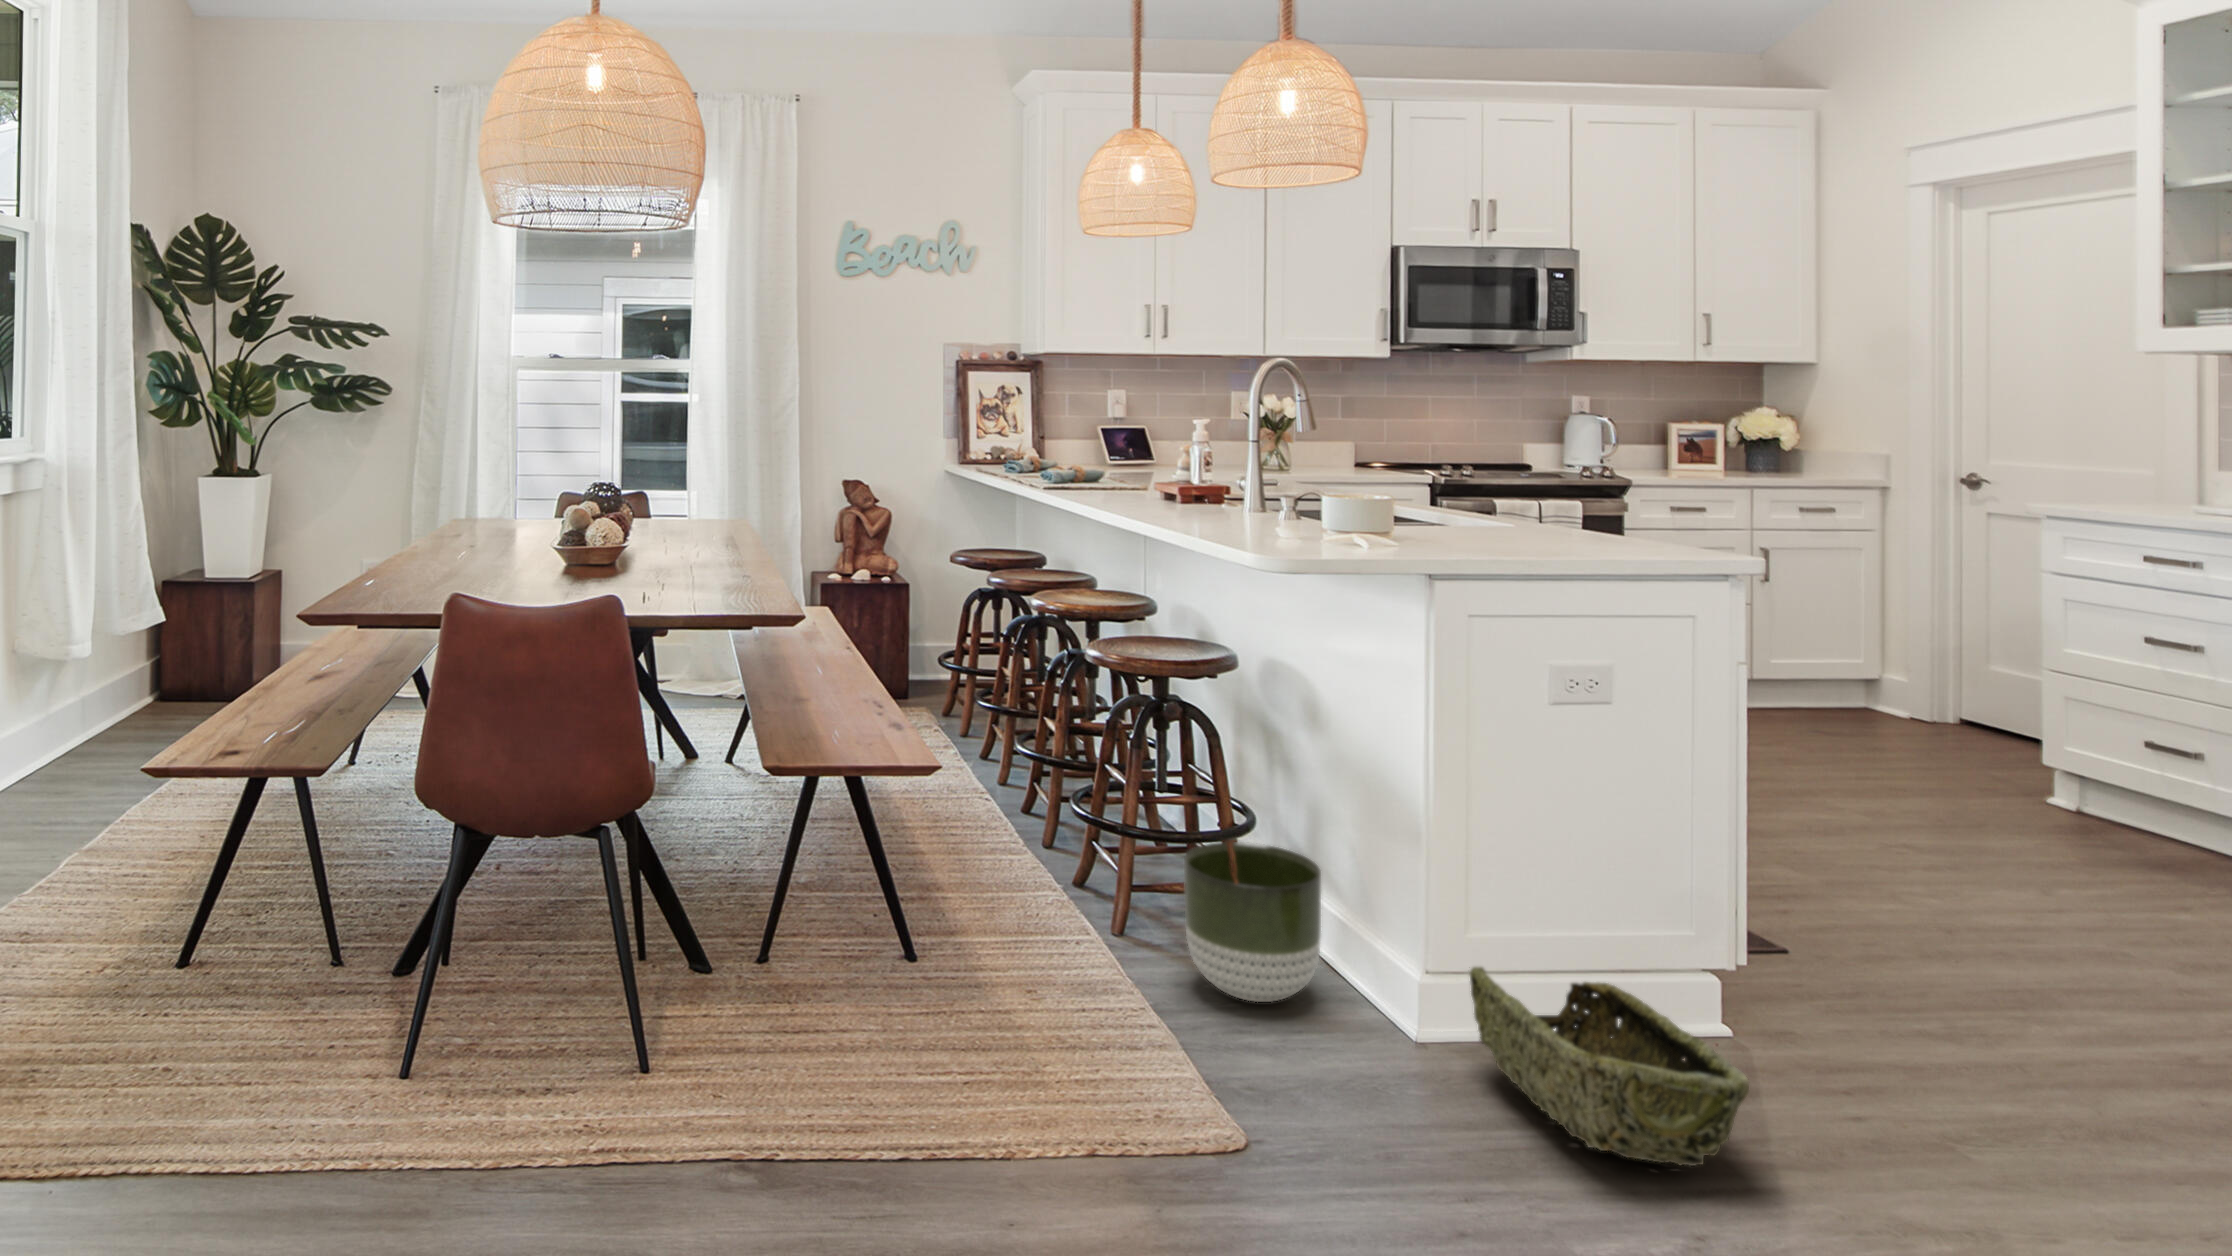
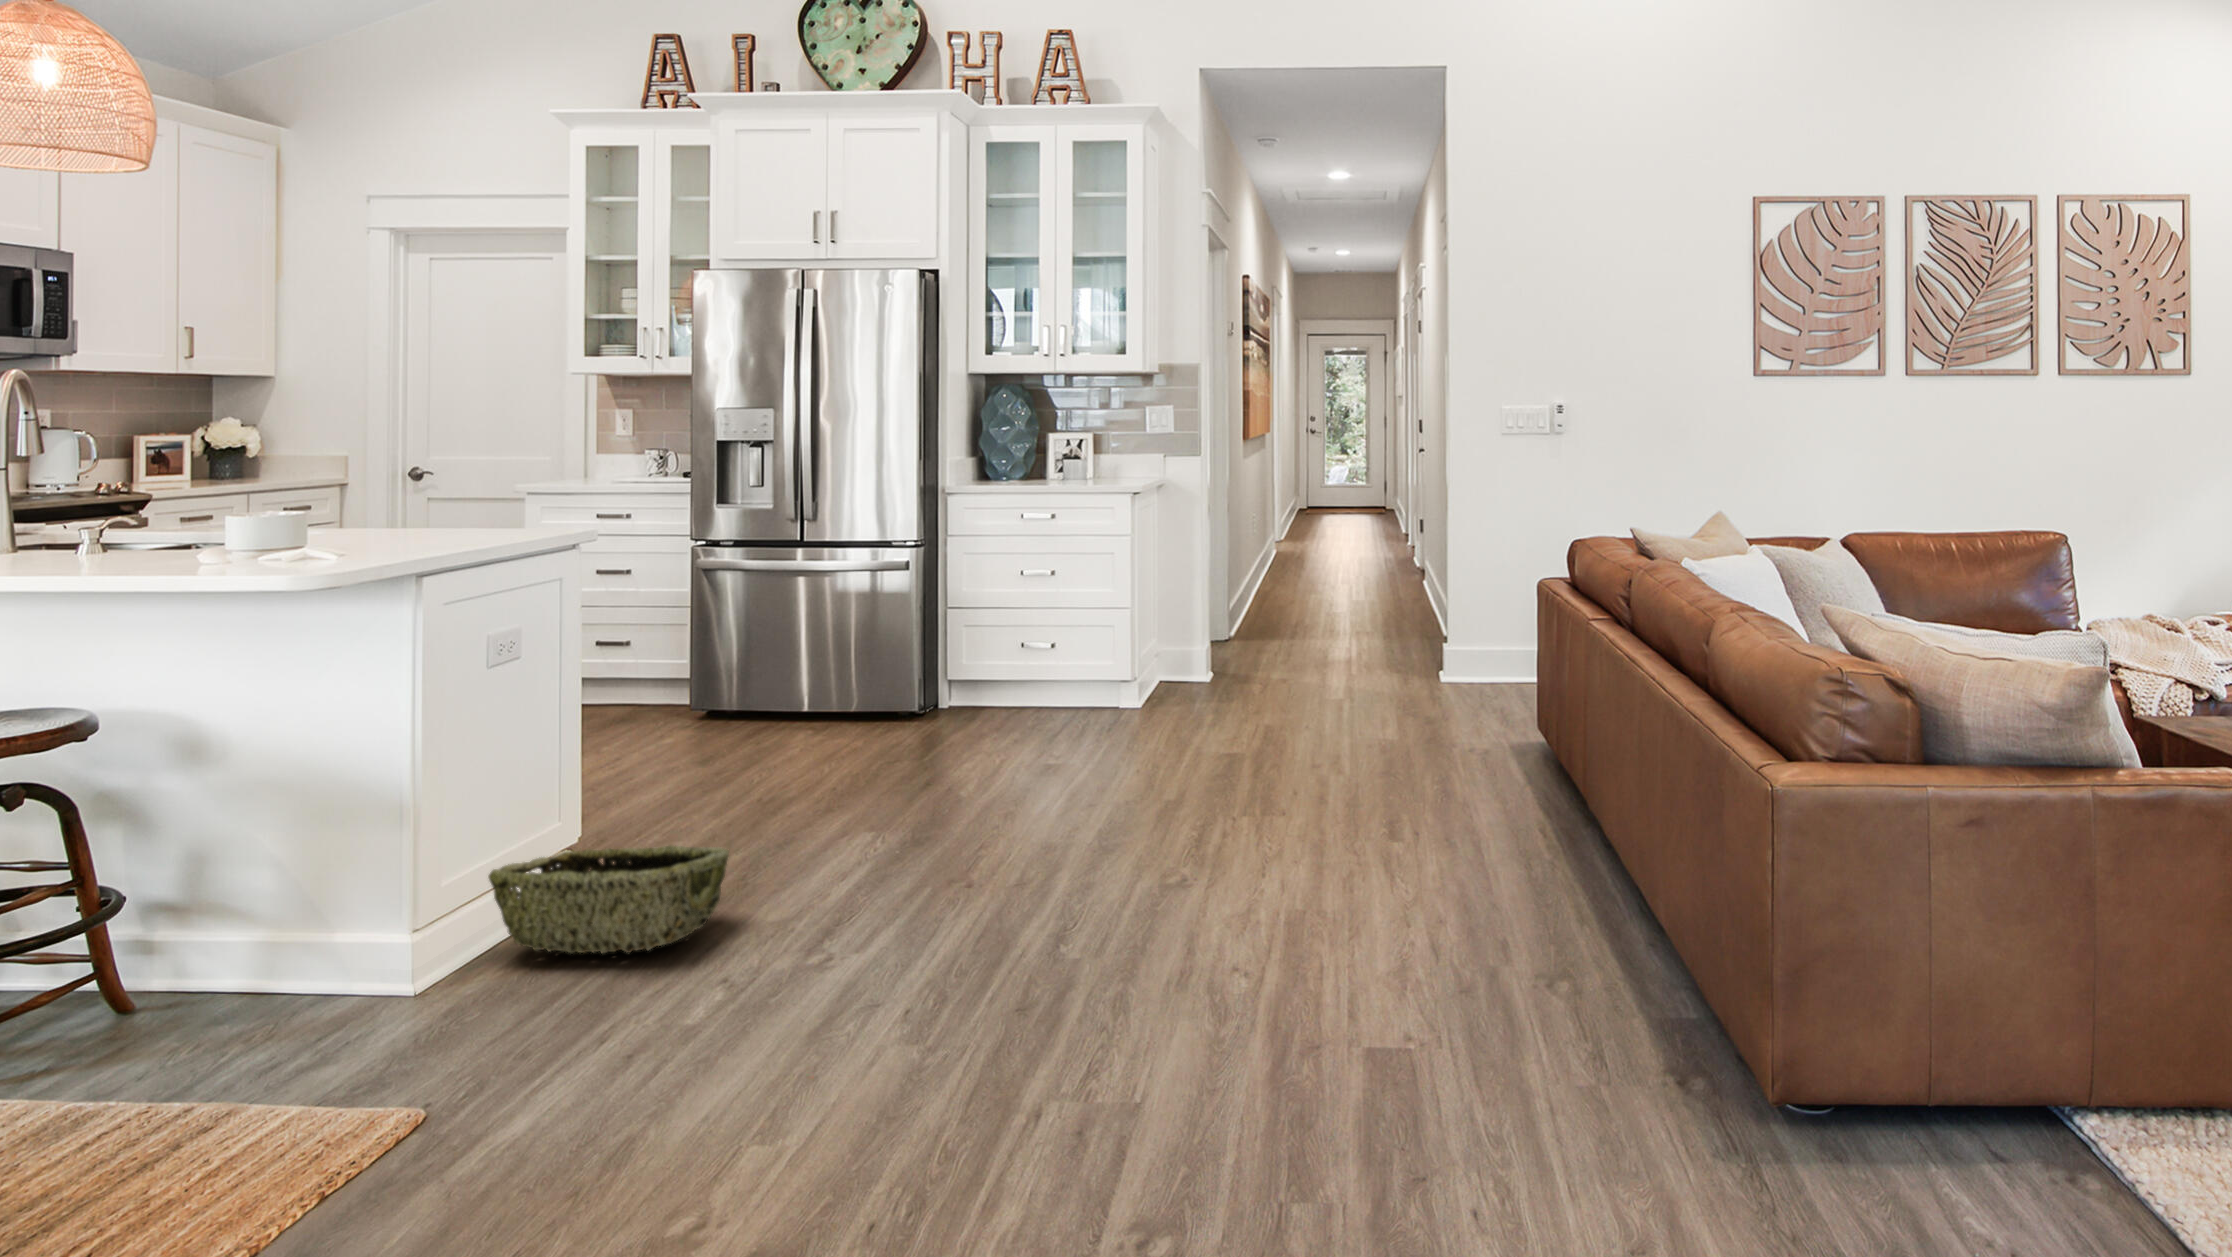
planter: present [1184,842,1321,1002] -> none [128,861,314,1044]

